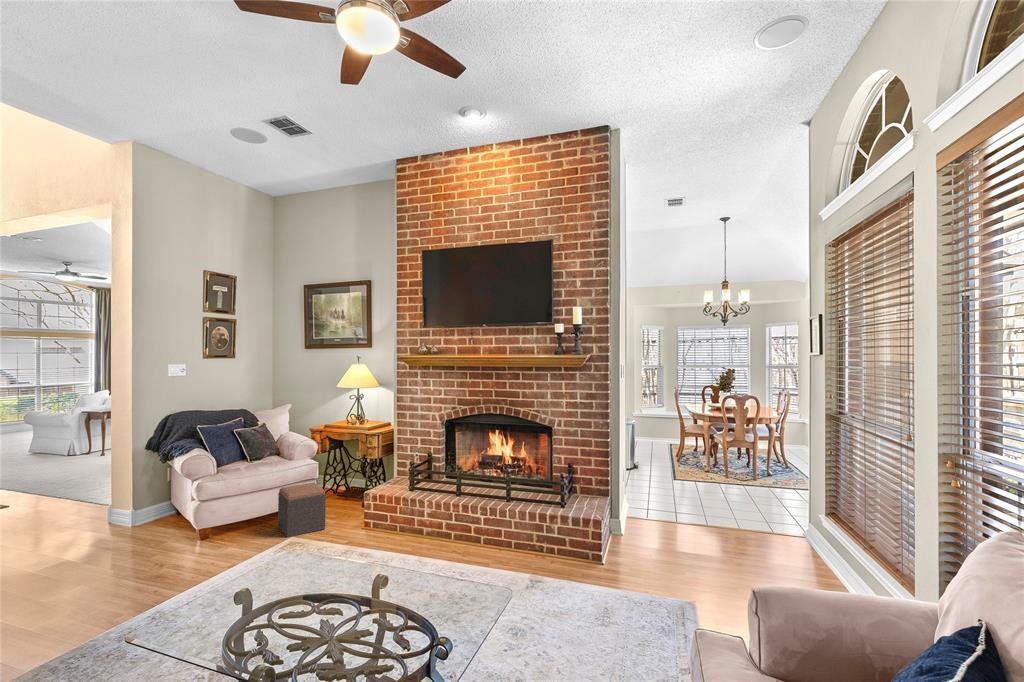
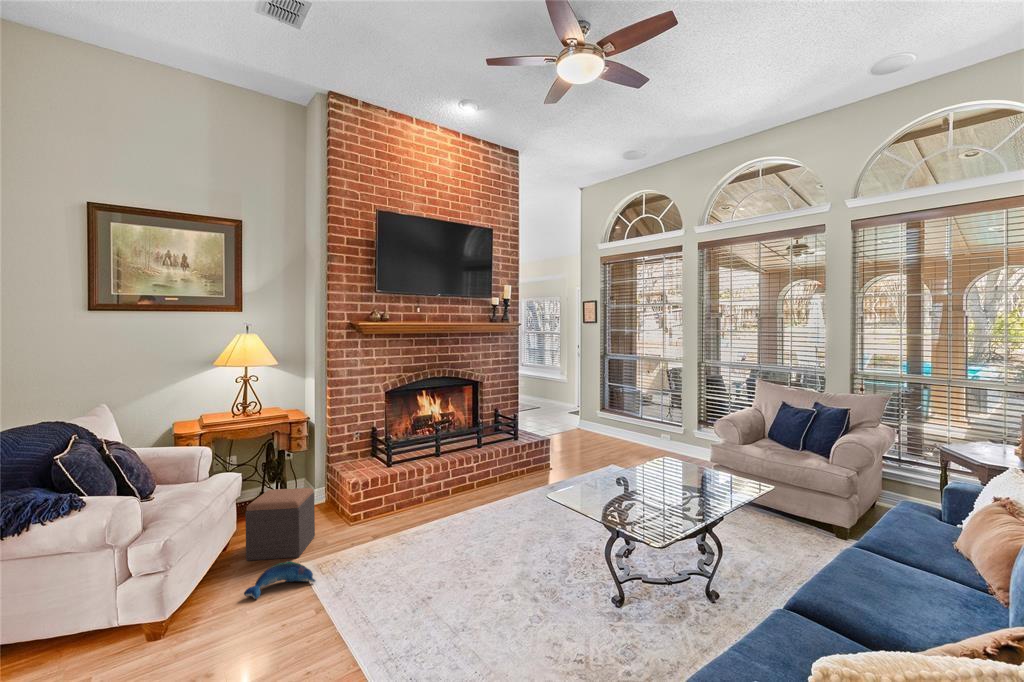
plush toy: none [217,533,254,556] -> present [244,561,315,599]

